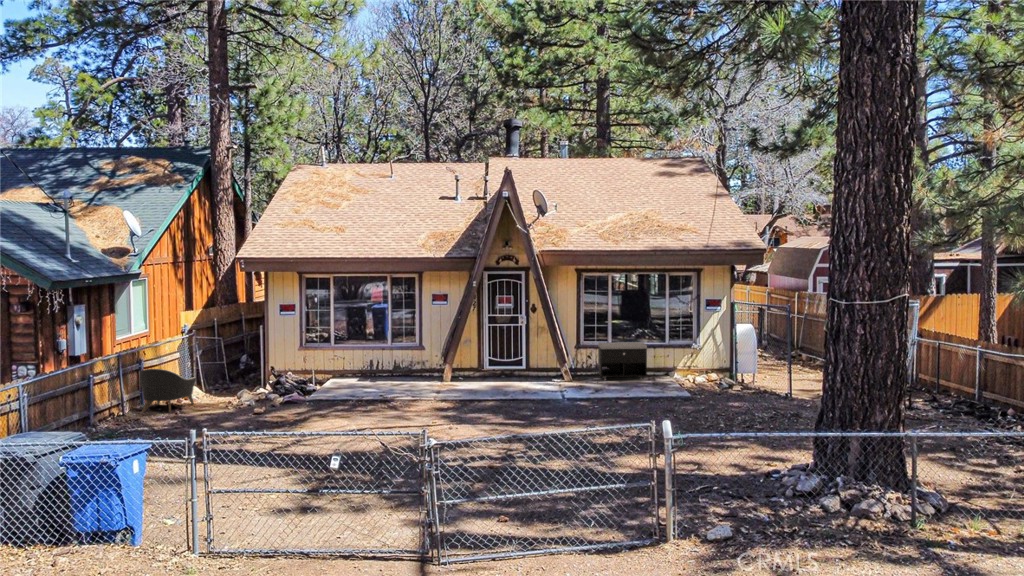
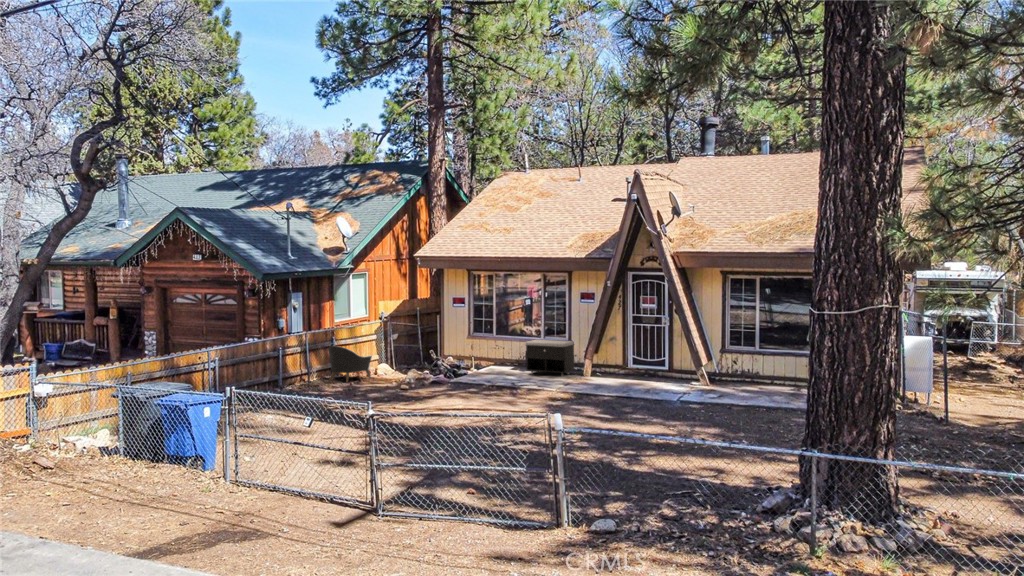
storage bench: present [598,342,647,380] -> present [526,340,574,376]

